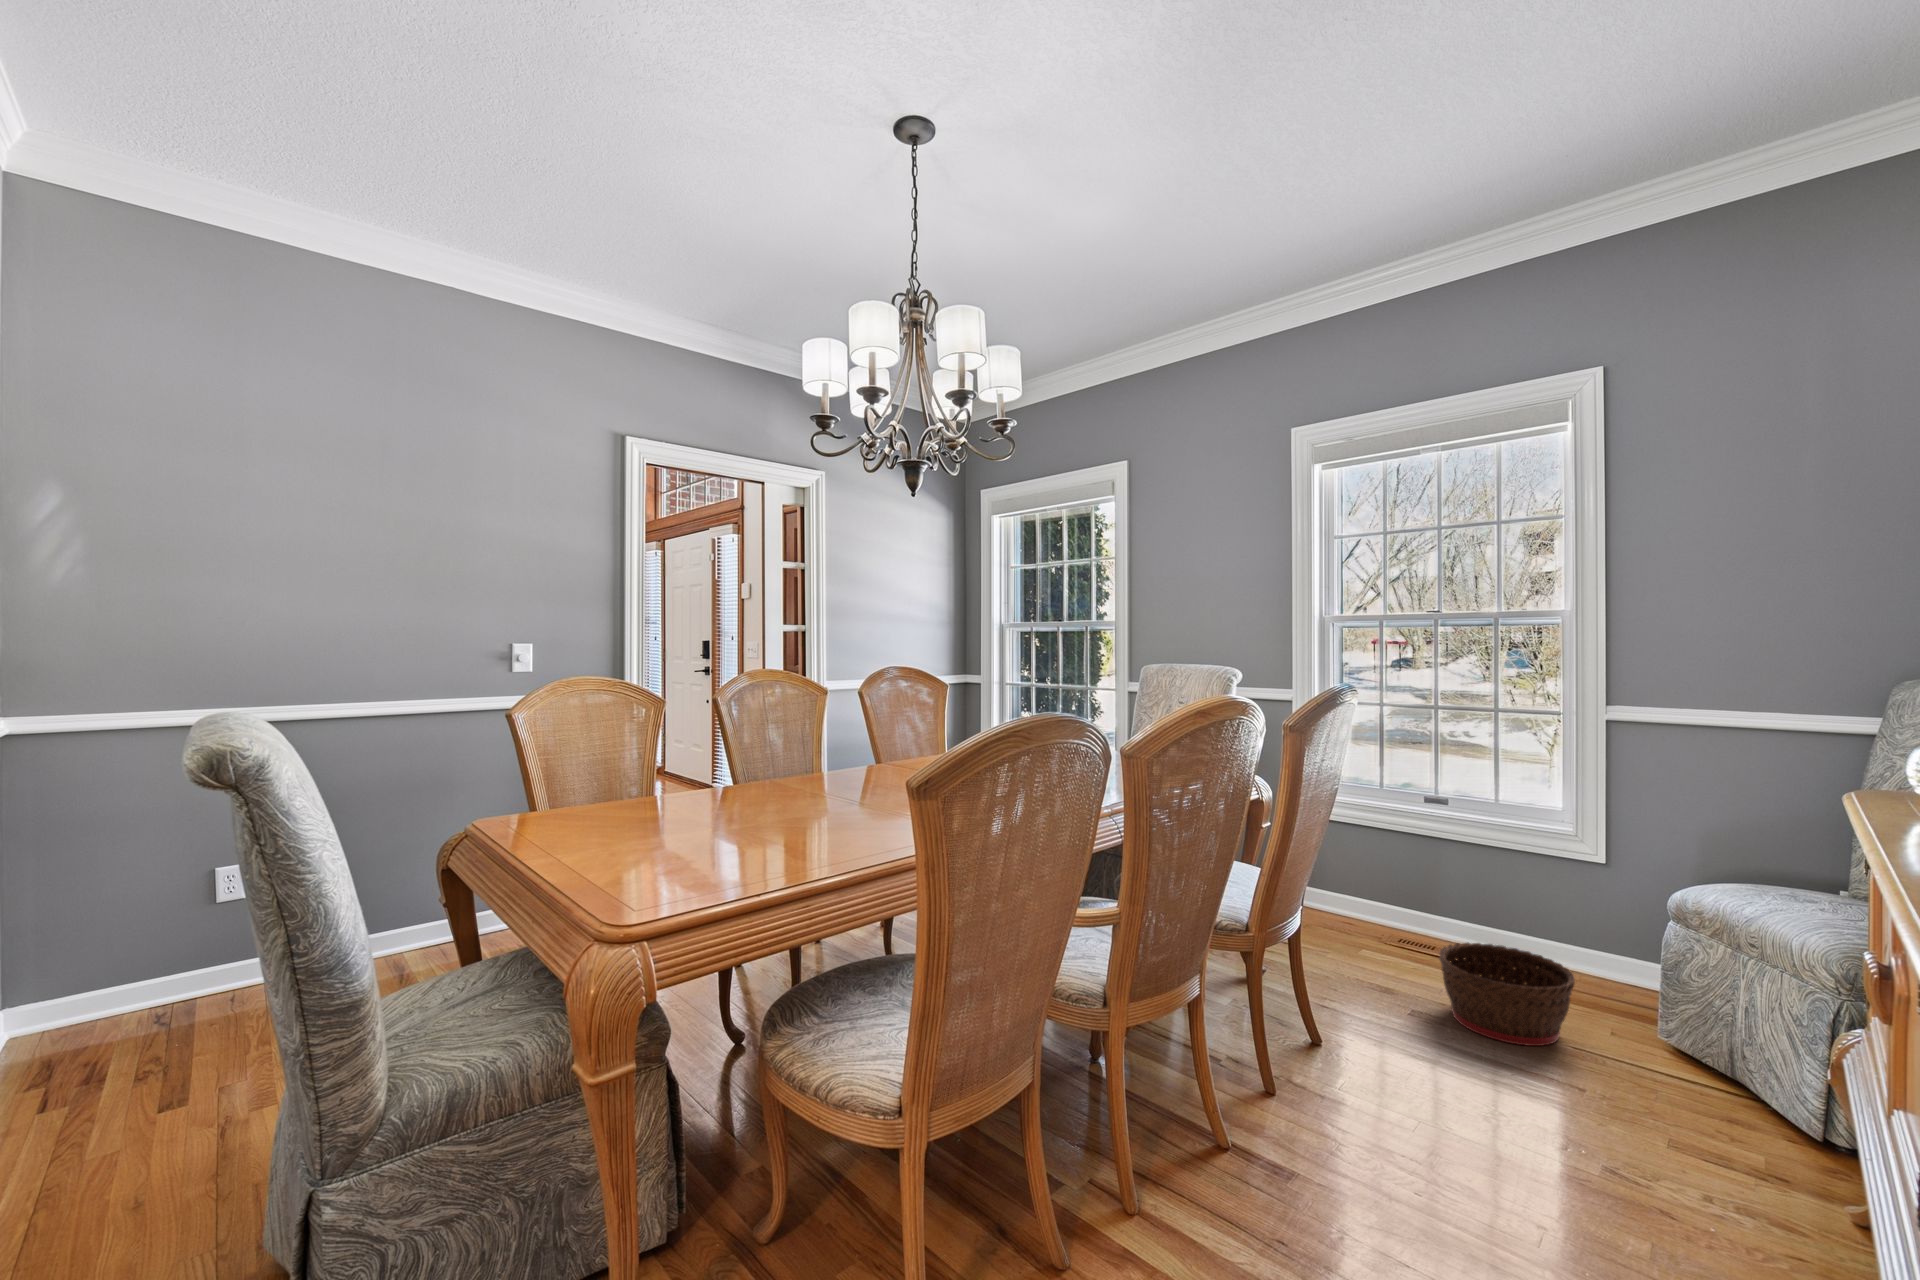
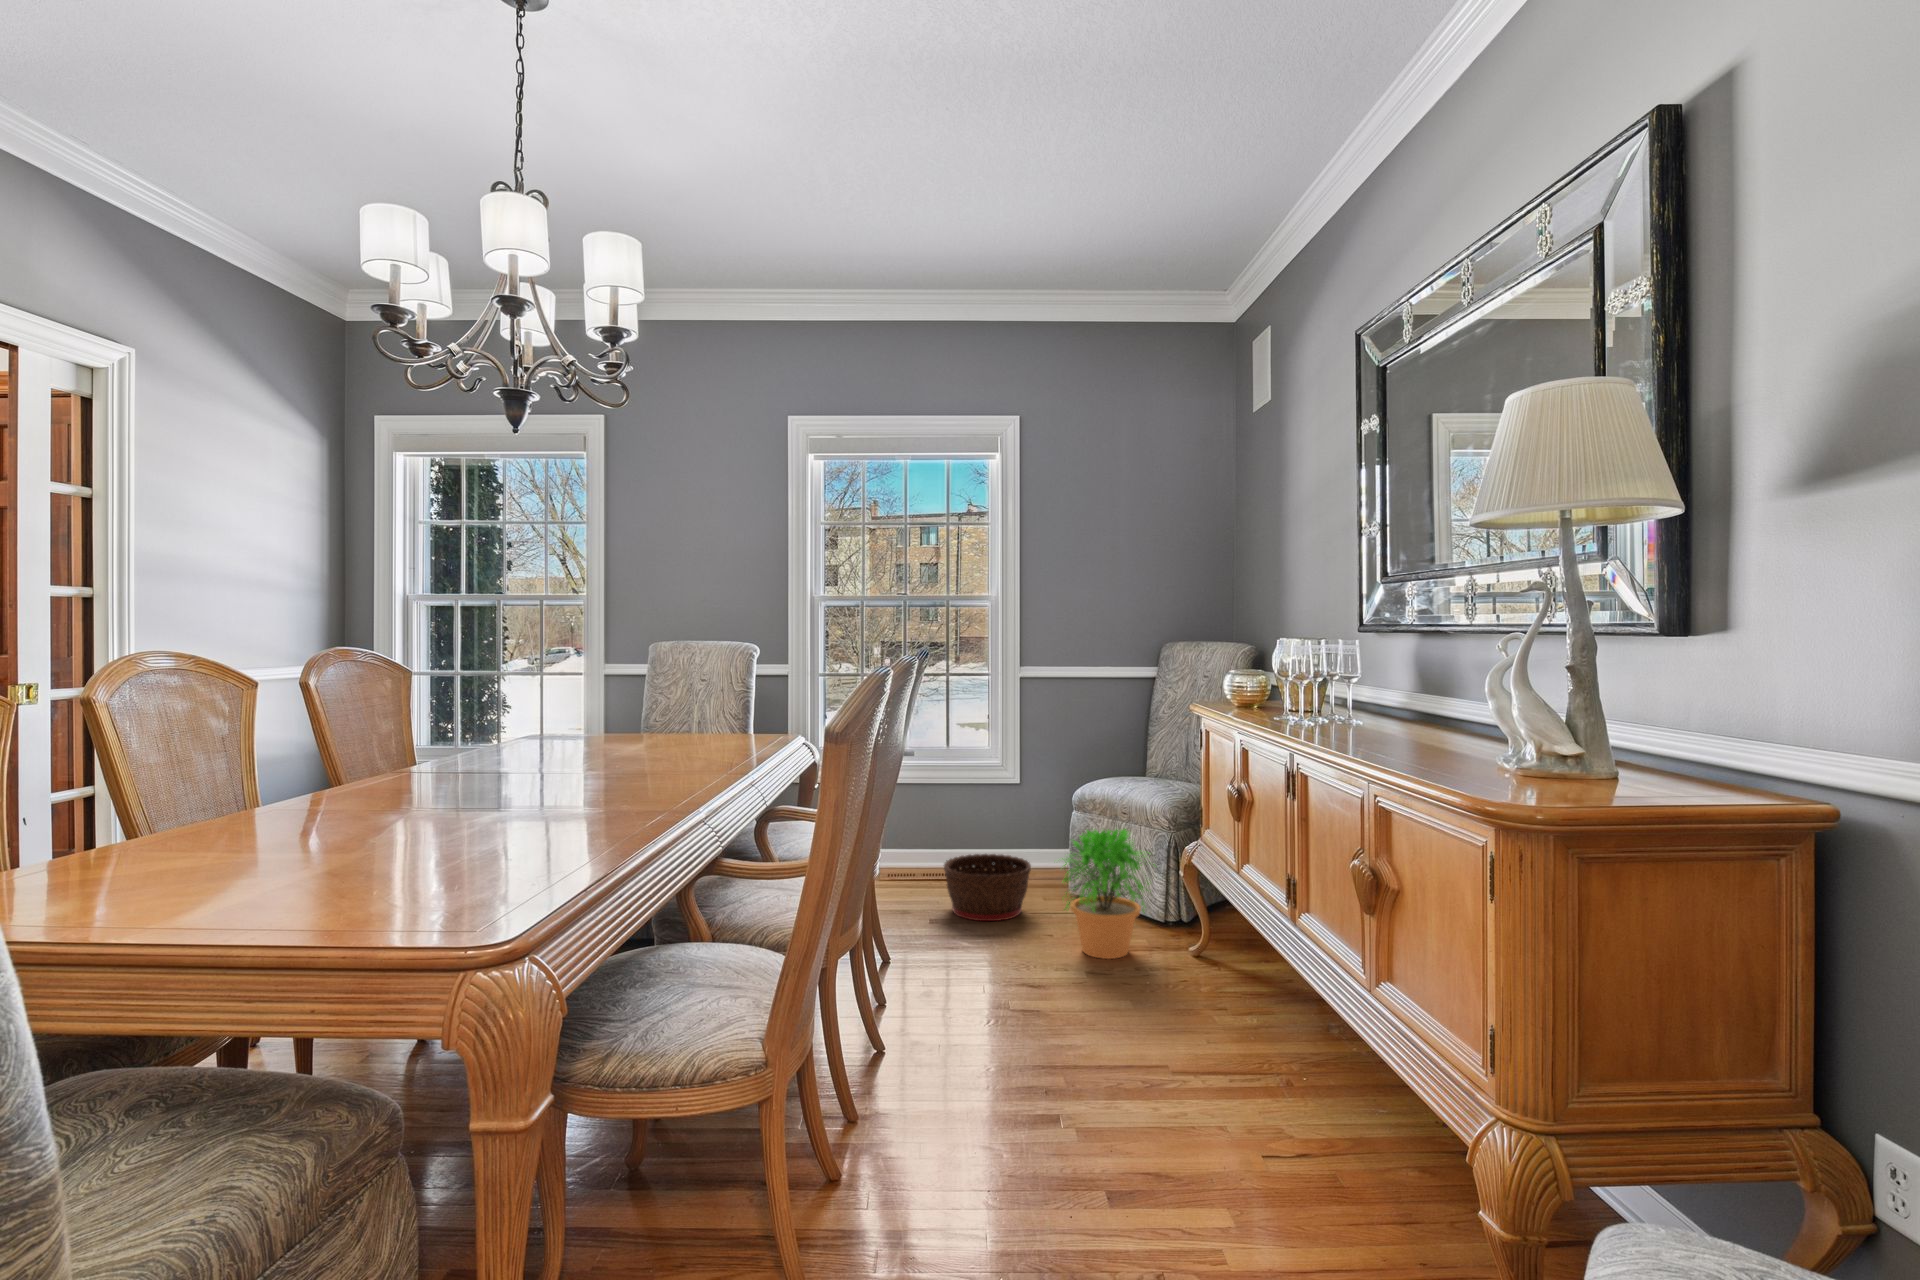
potted plant: none [1567,957,1771,1173] -> present [1062,829,1150,959]

